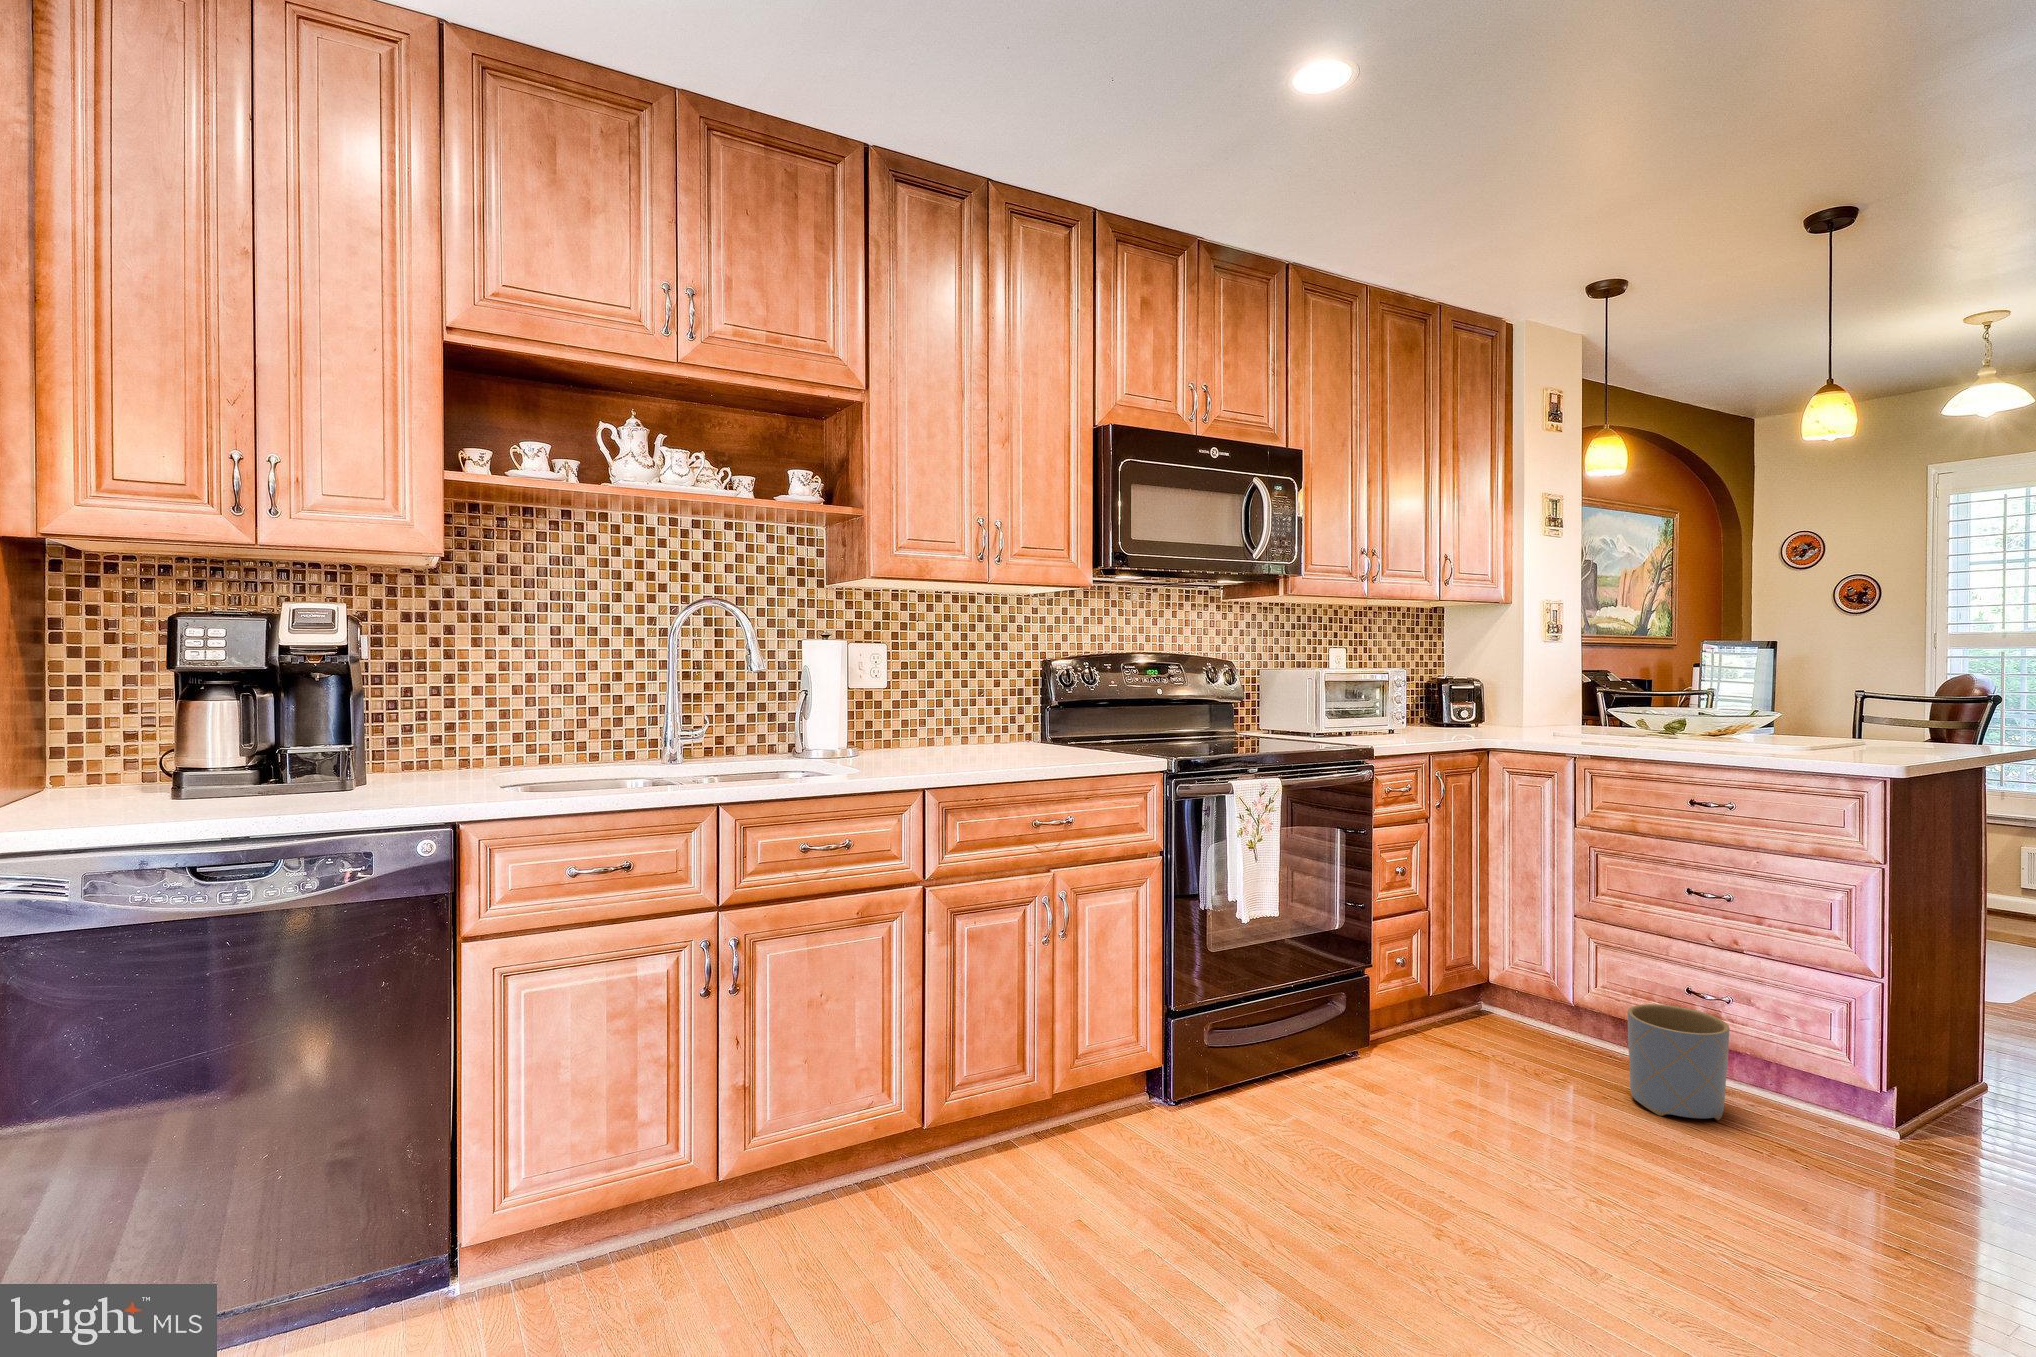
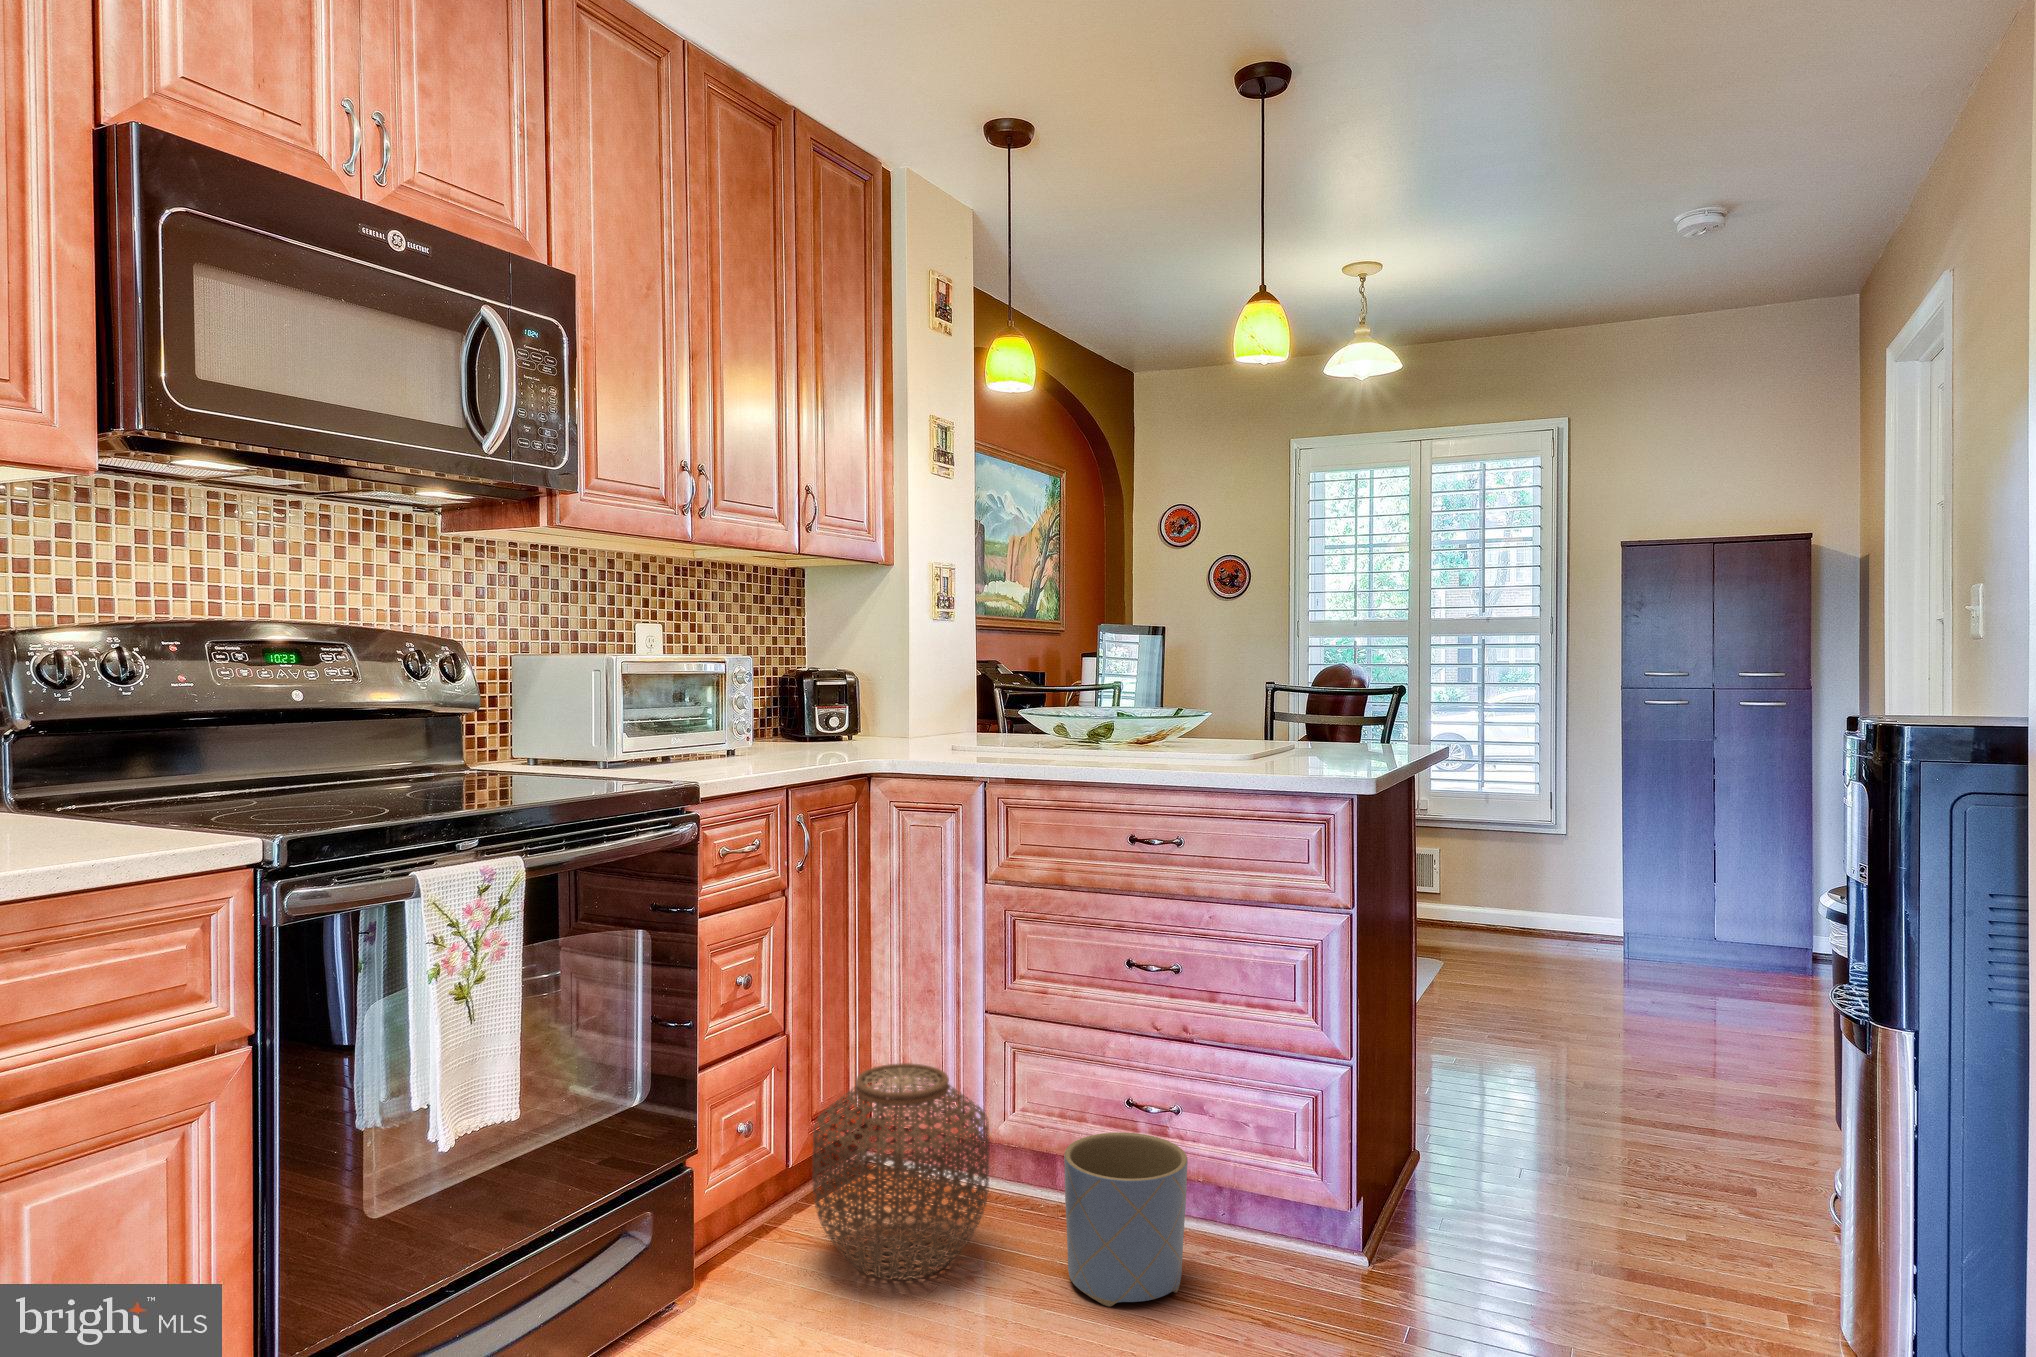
woven basket: none [1445,936,1571,1073] -> present [813,1063,989,1279]

